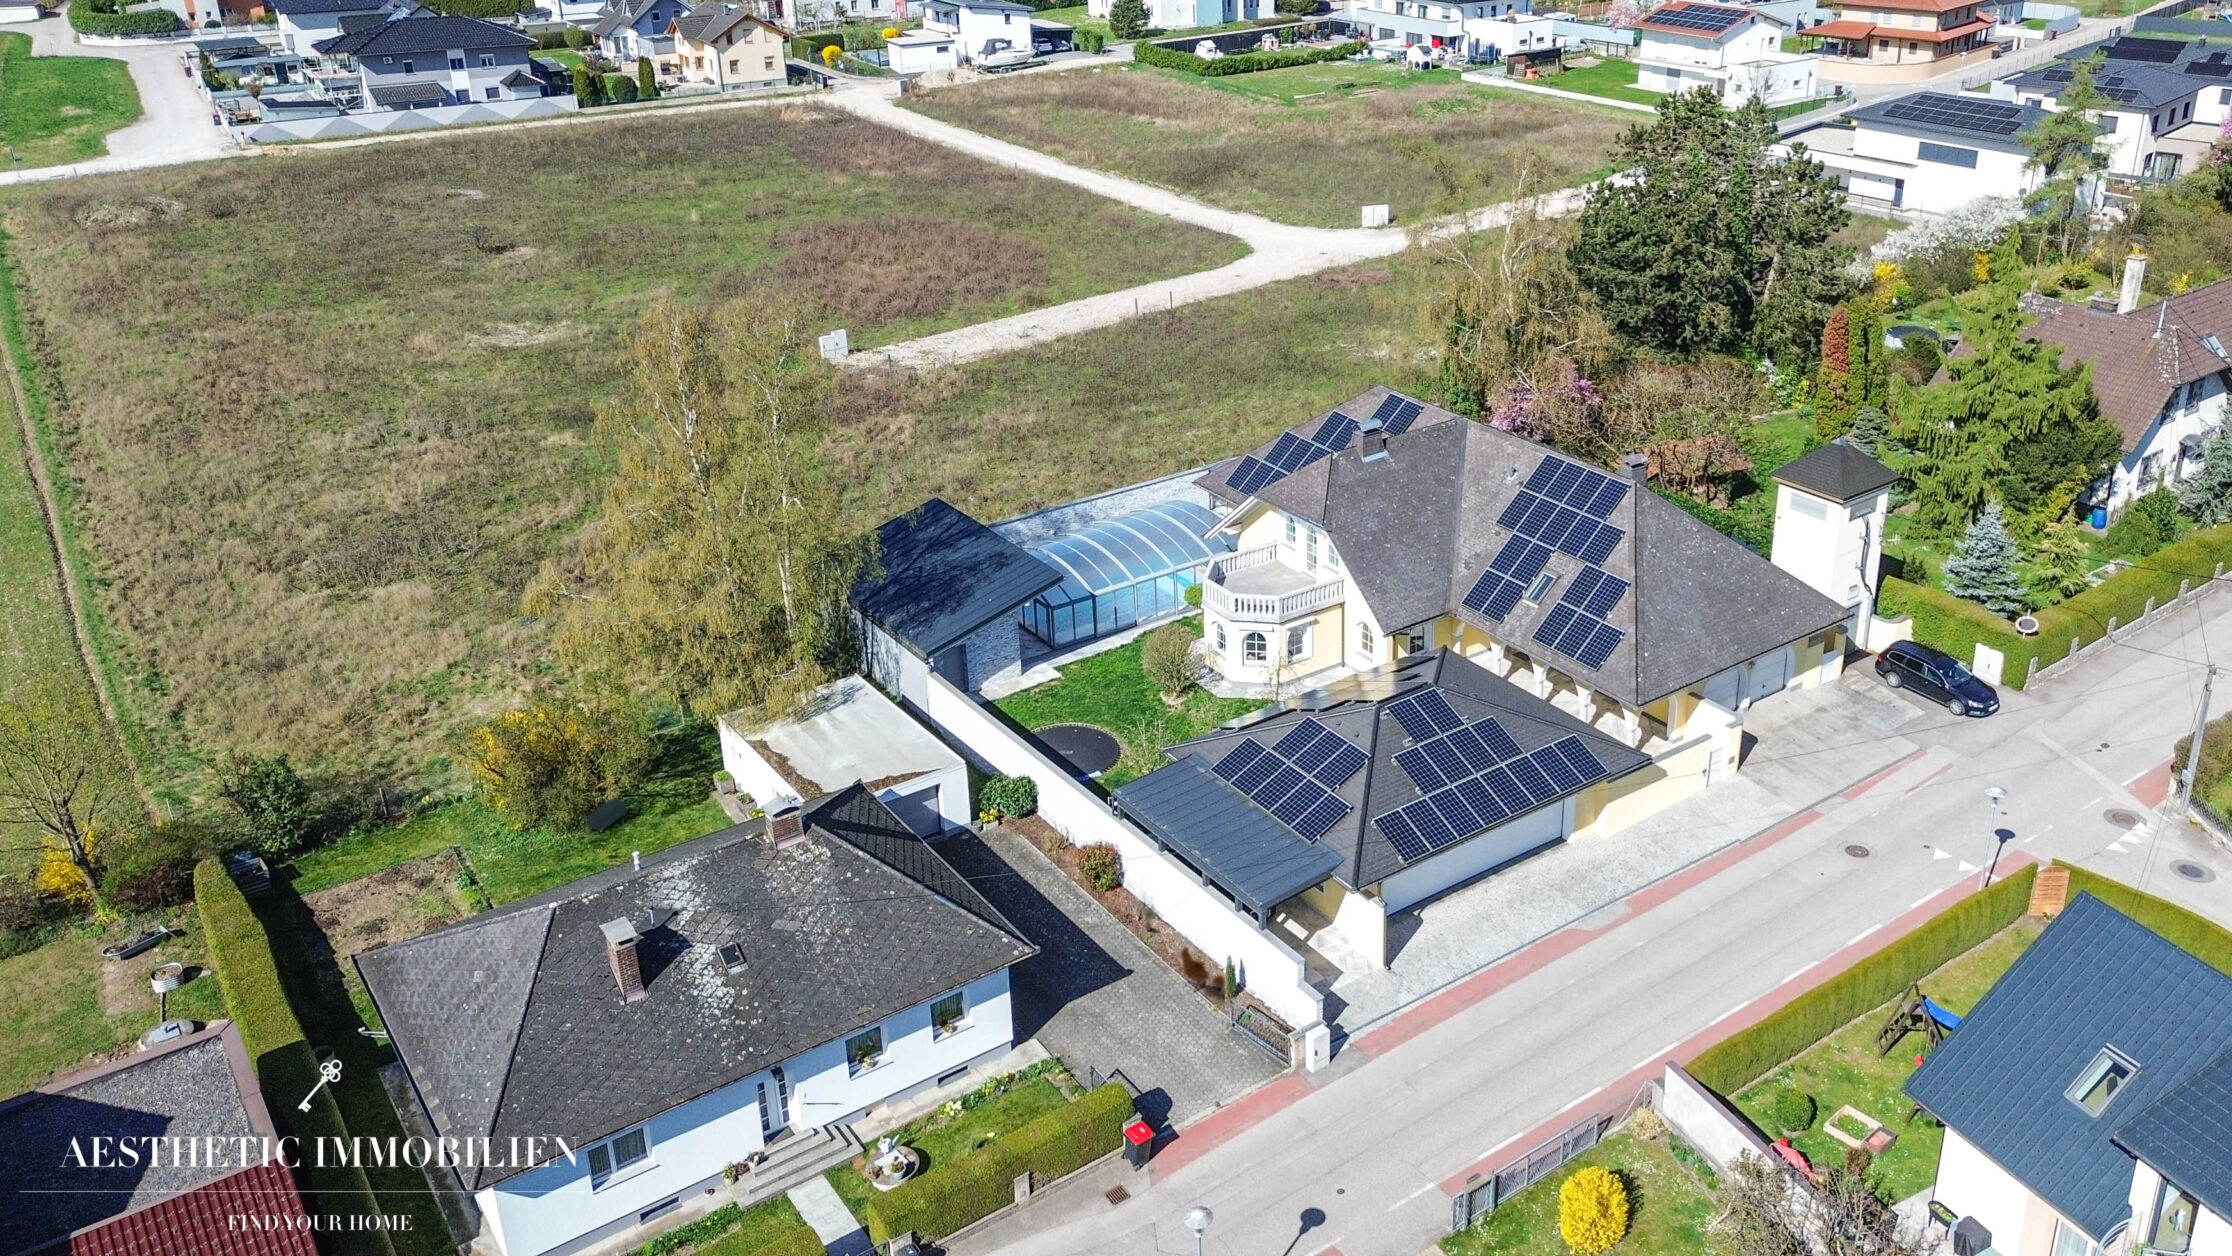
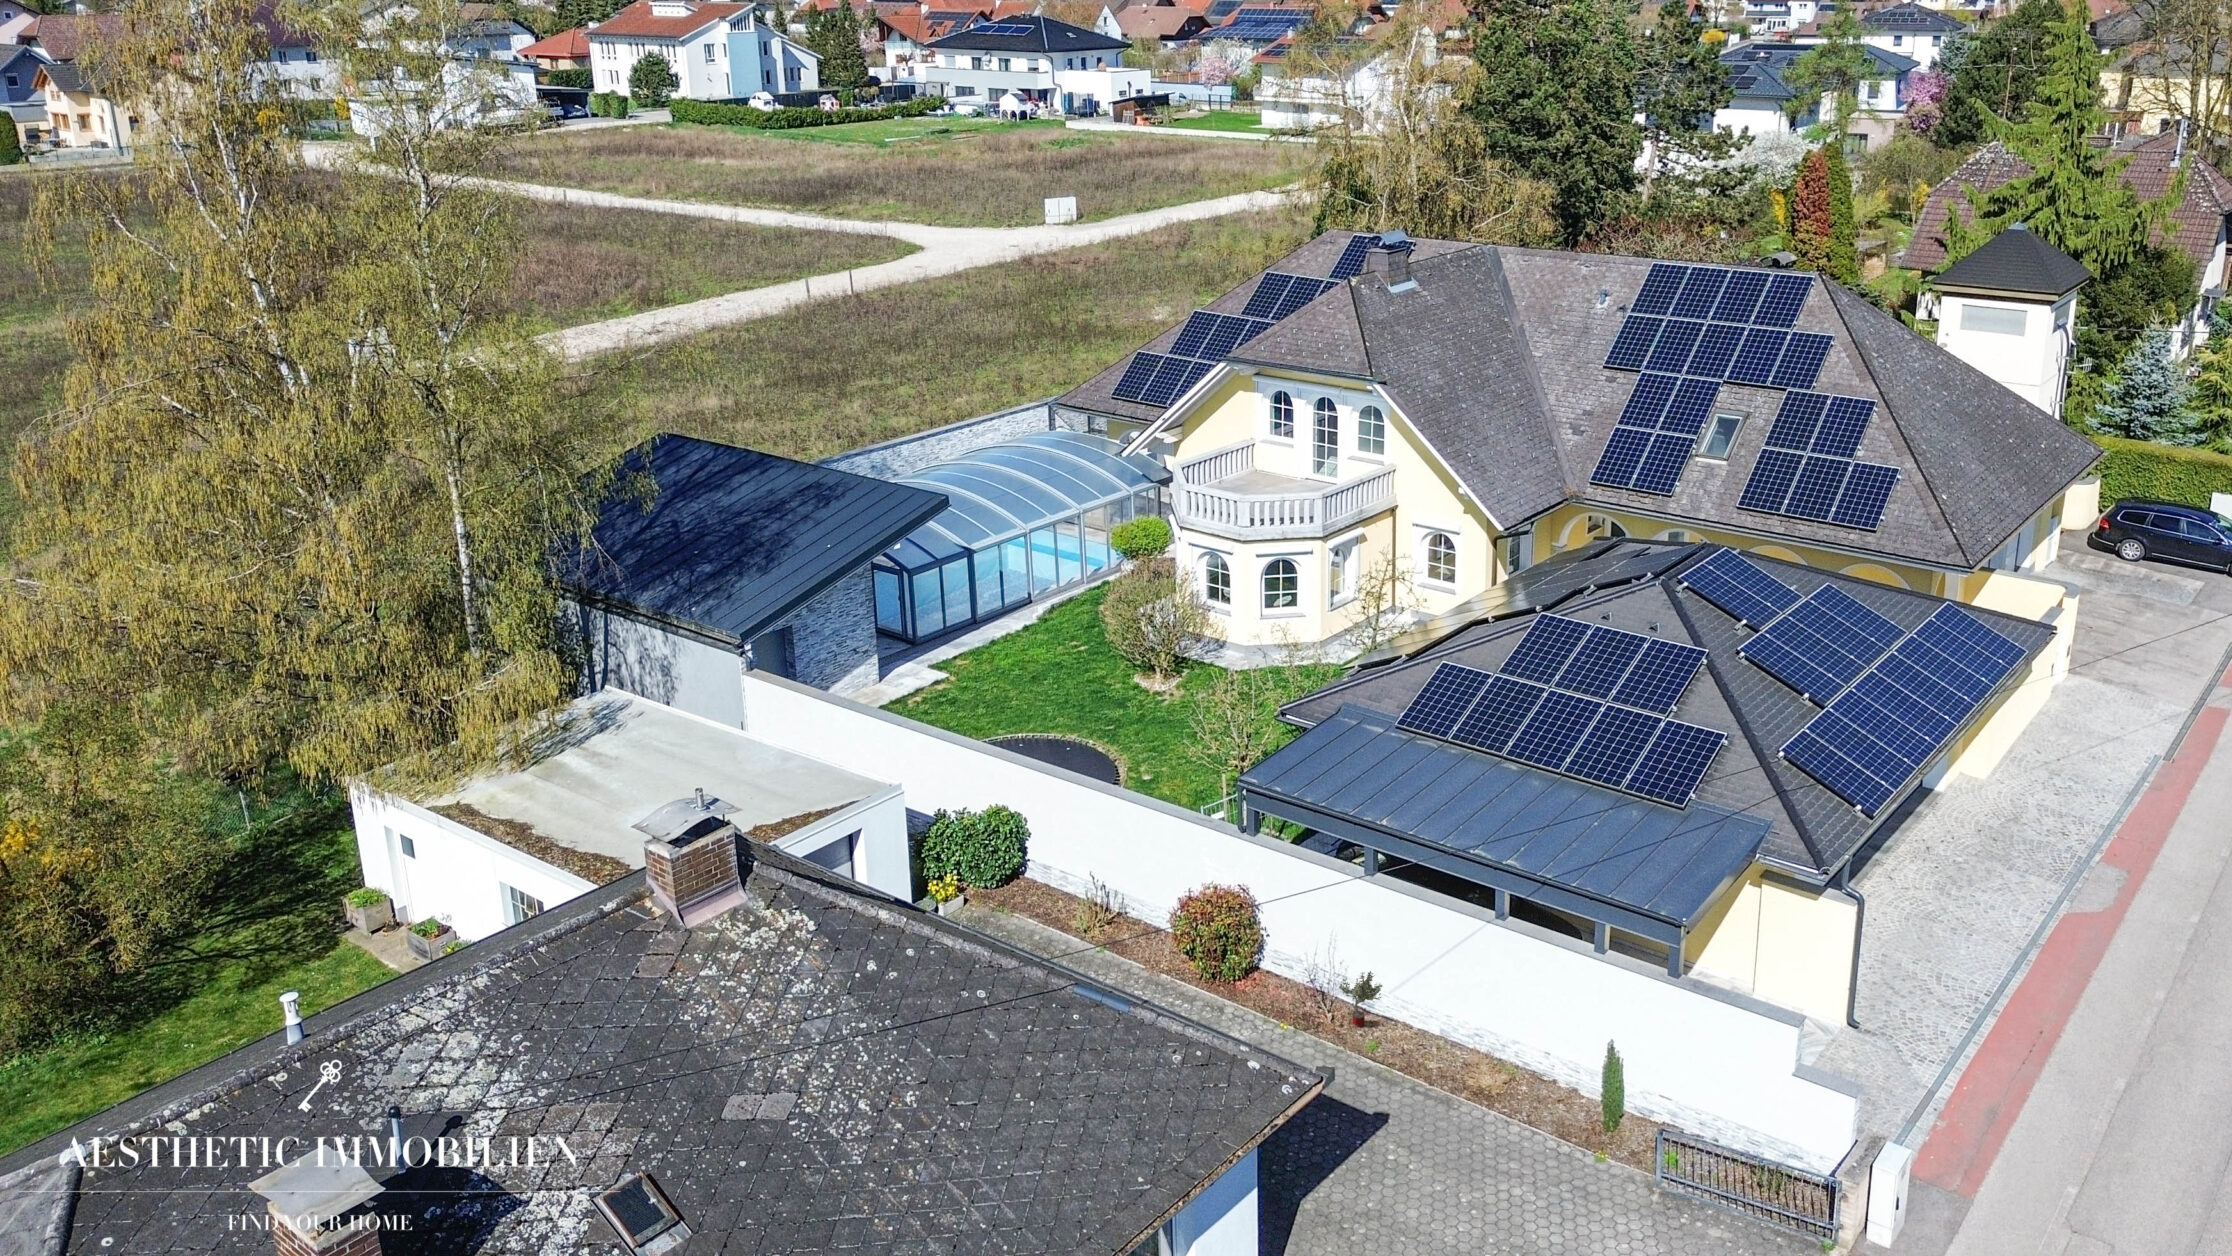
bench: present [587,799,626,832] -> none [72,966,162,1039]
lounge chair: present [1181,947,1225,990] -> none [1496,1028,1588,1115]

